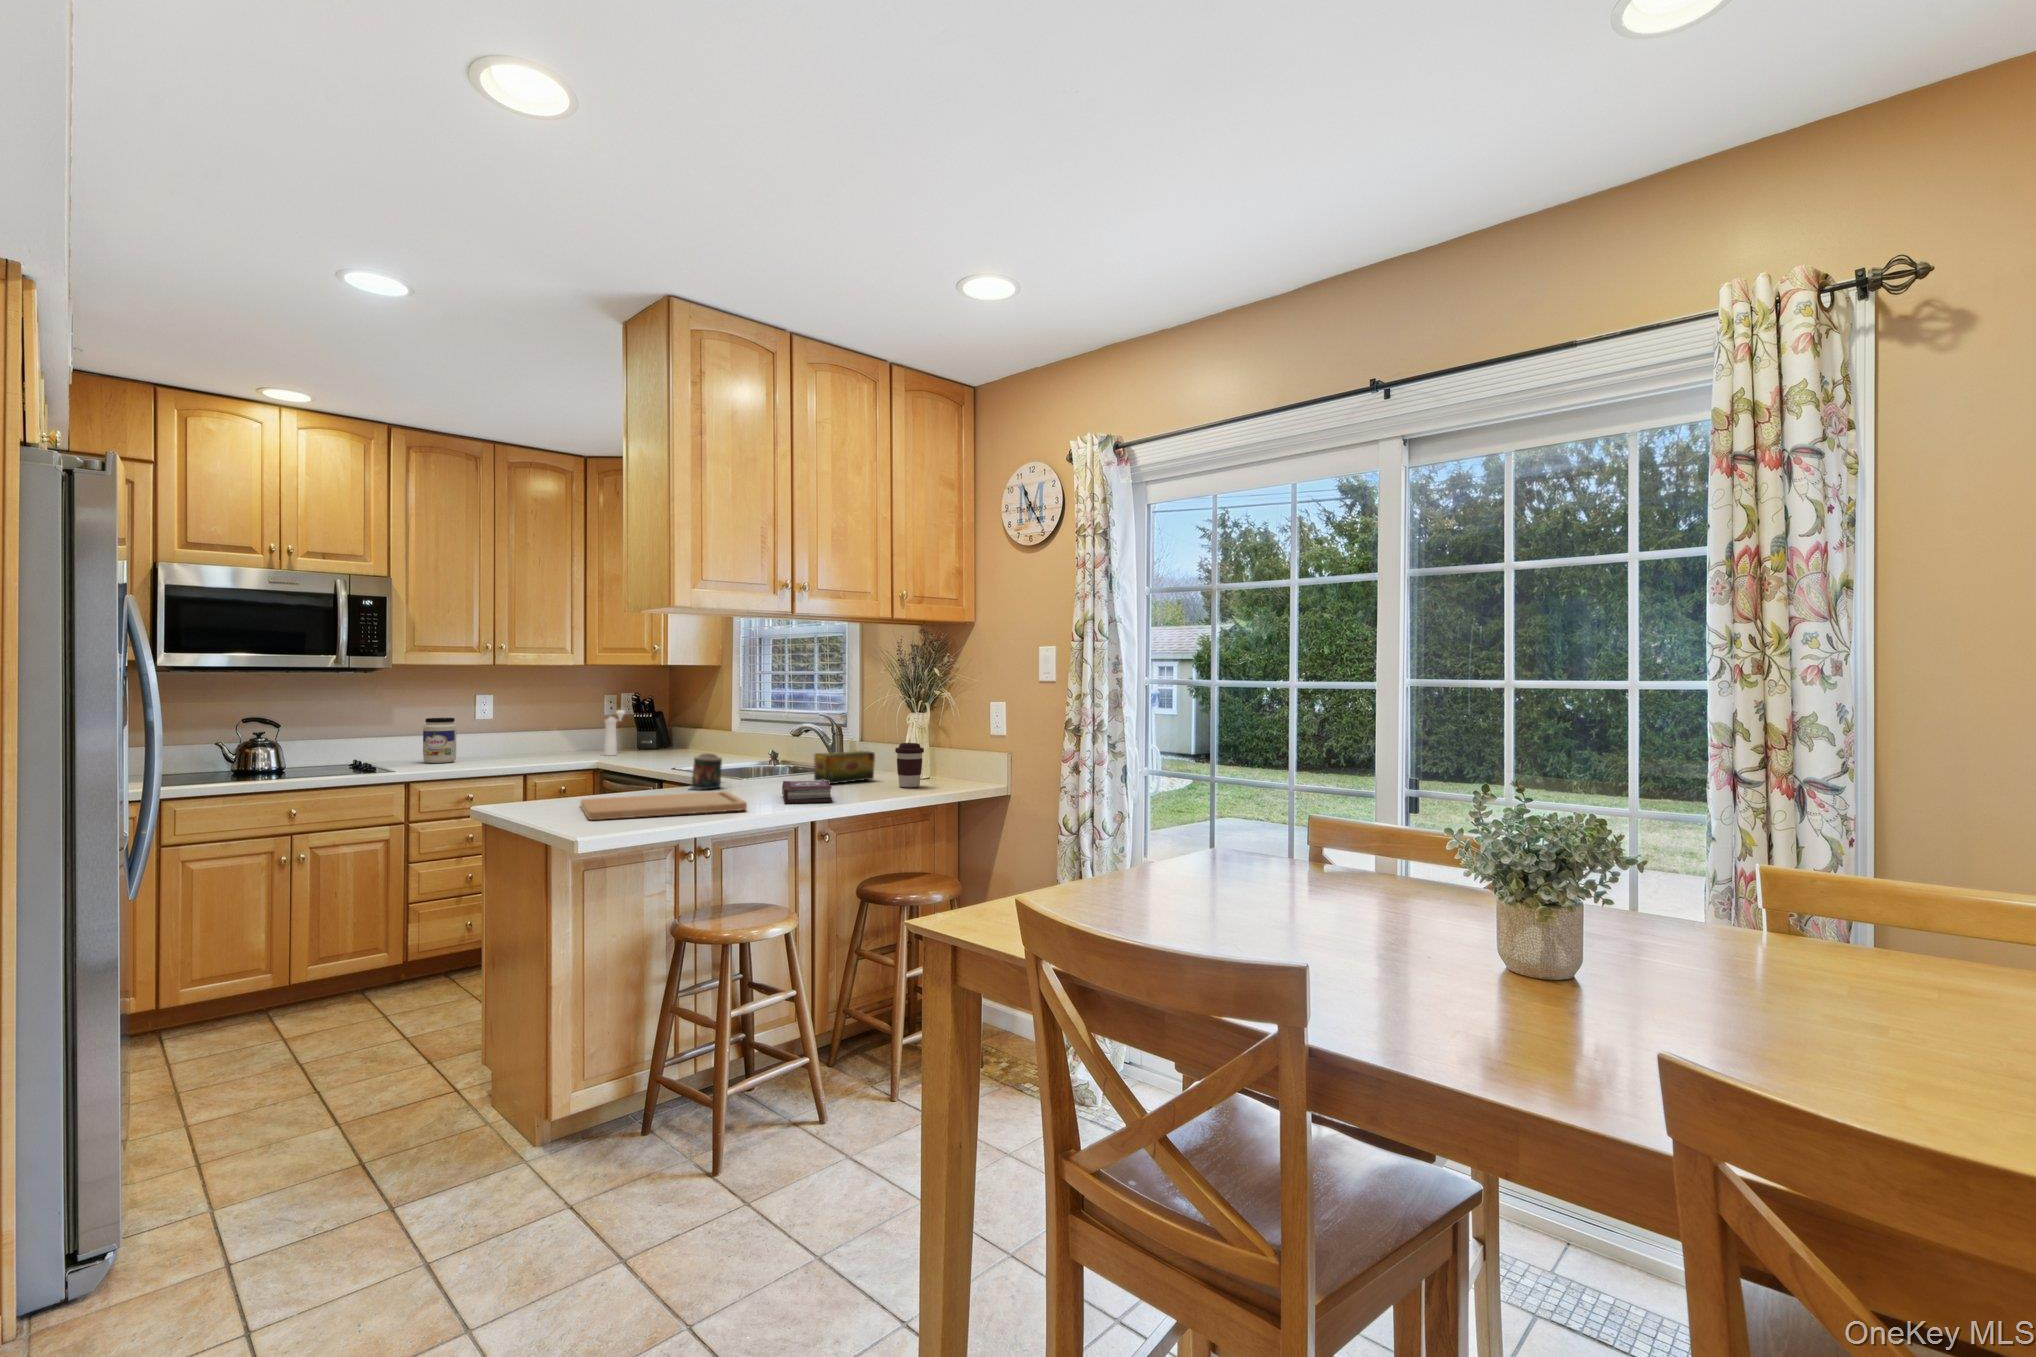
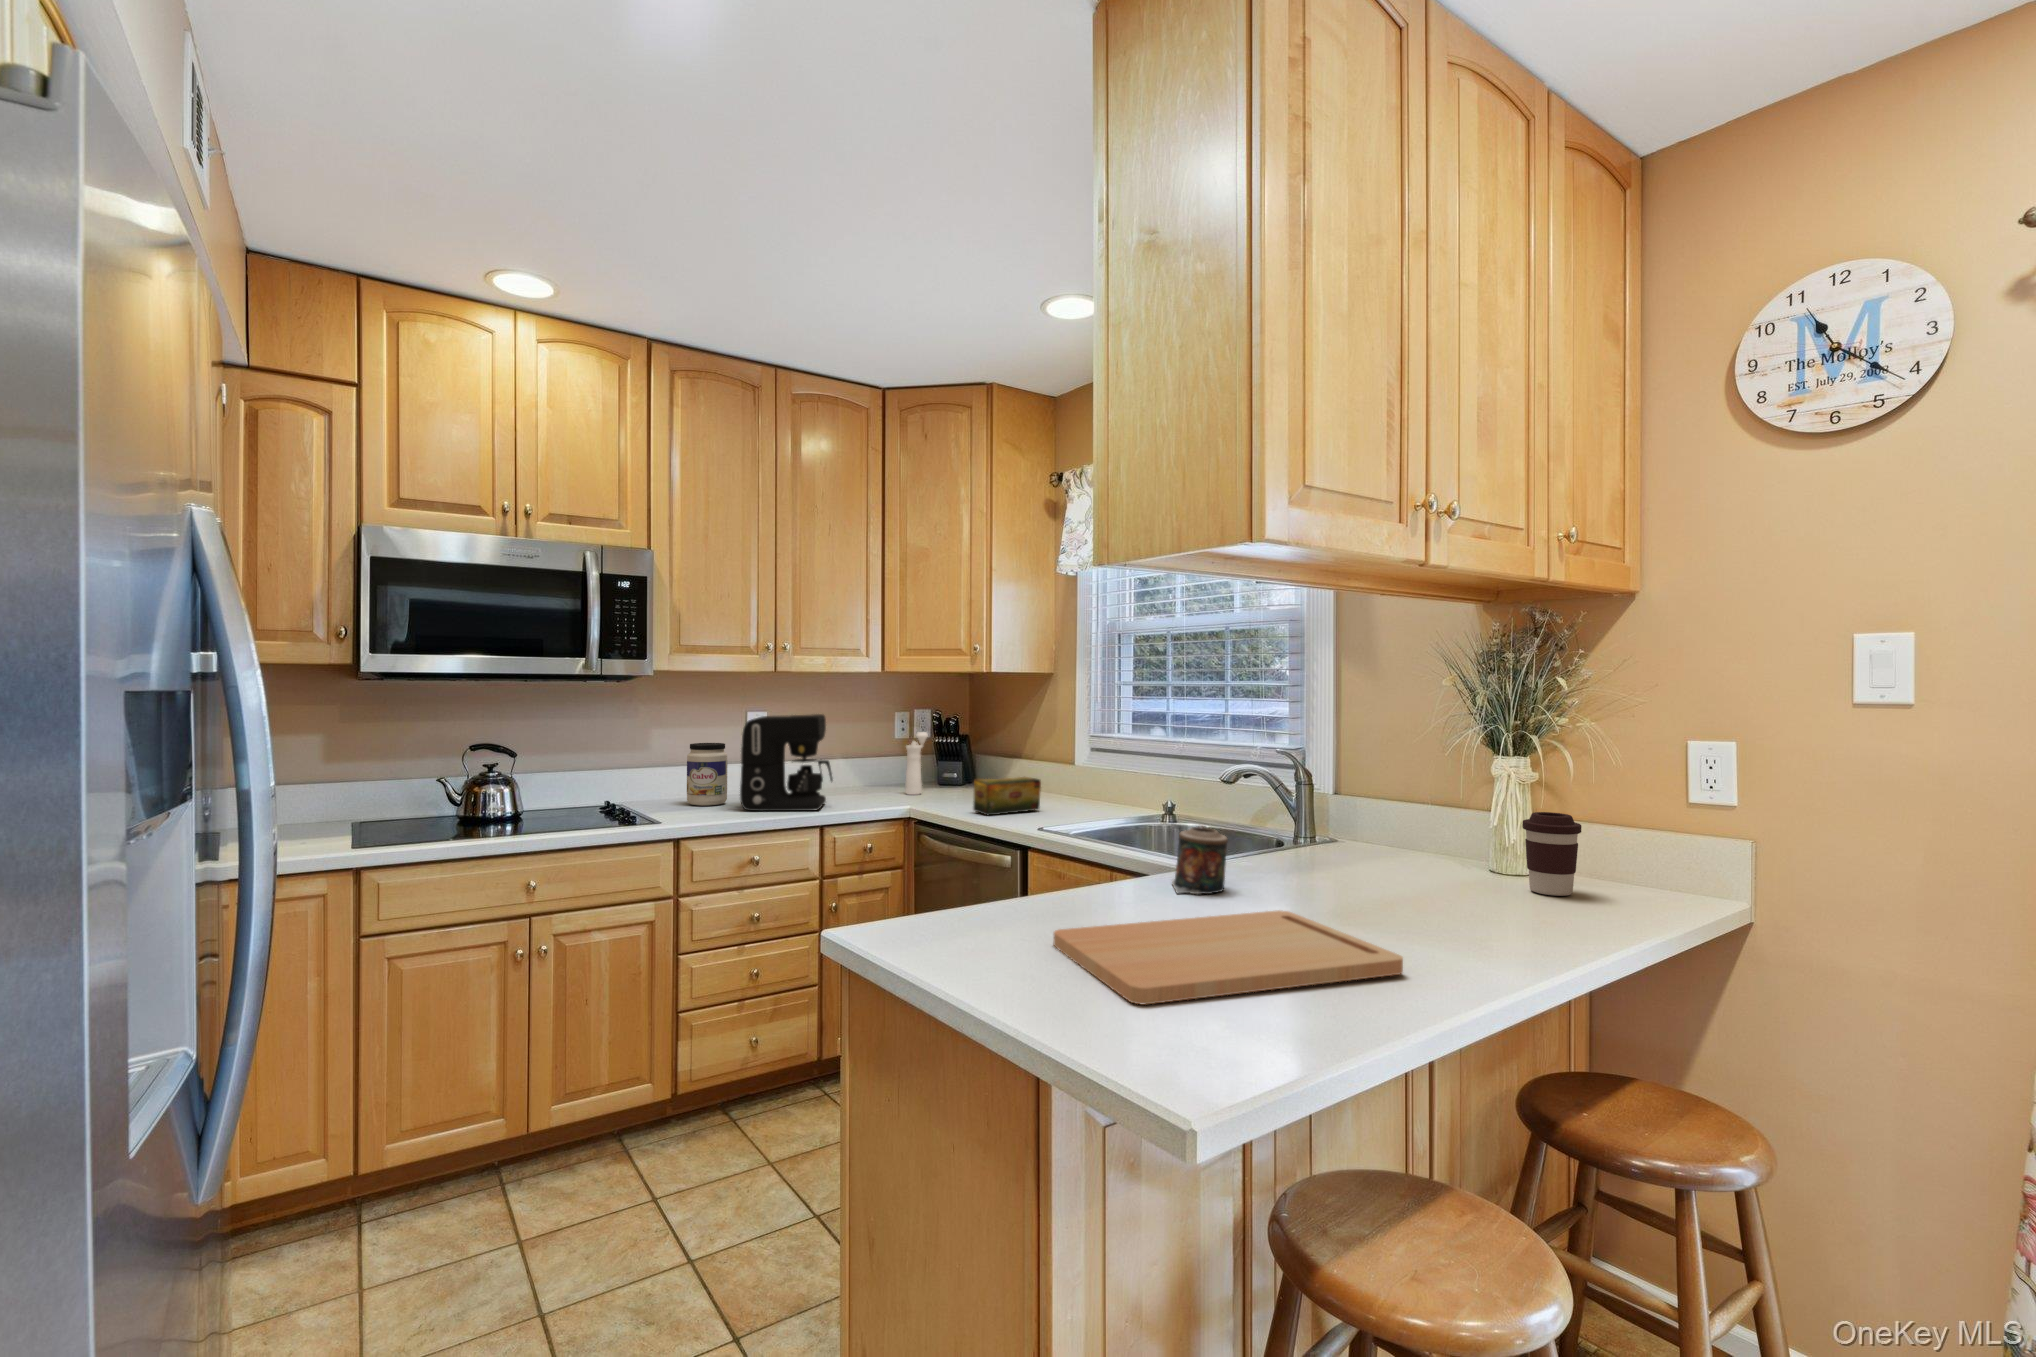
coffee maker: none [462,696,537,765] -> present [740,714,833,811]
tea box: present [814,751,875,784] -> present [973,777,1041,815]
book: present [782,780,832,803] -> none [1373,889,1516,946]

